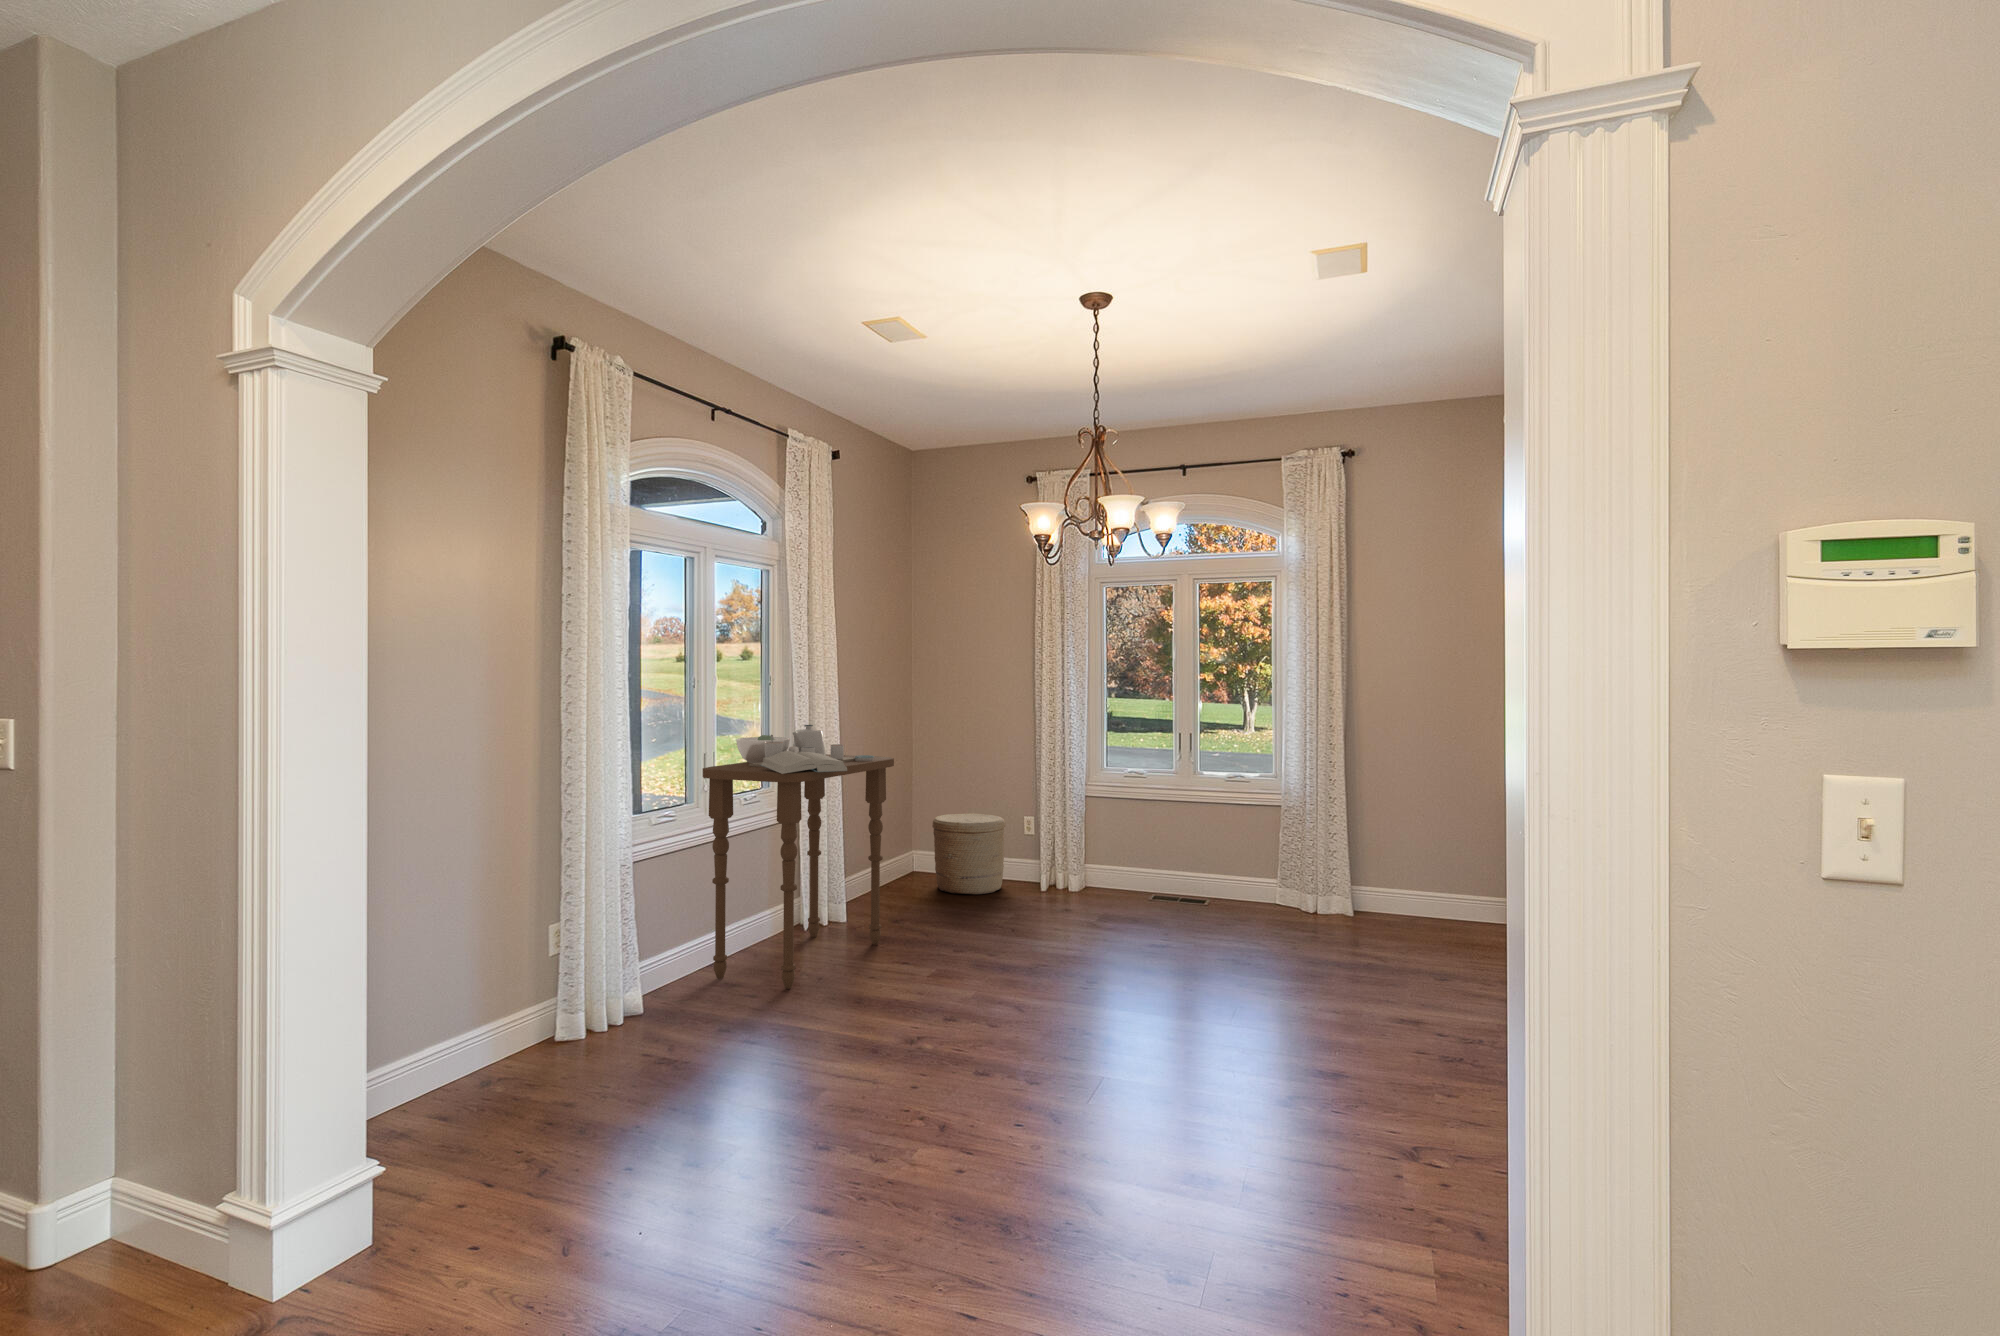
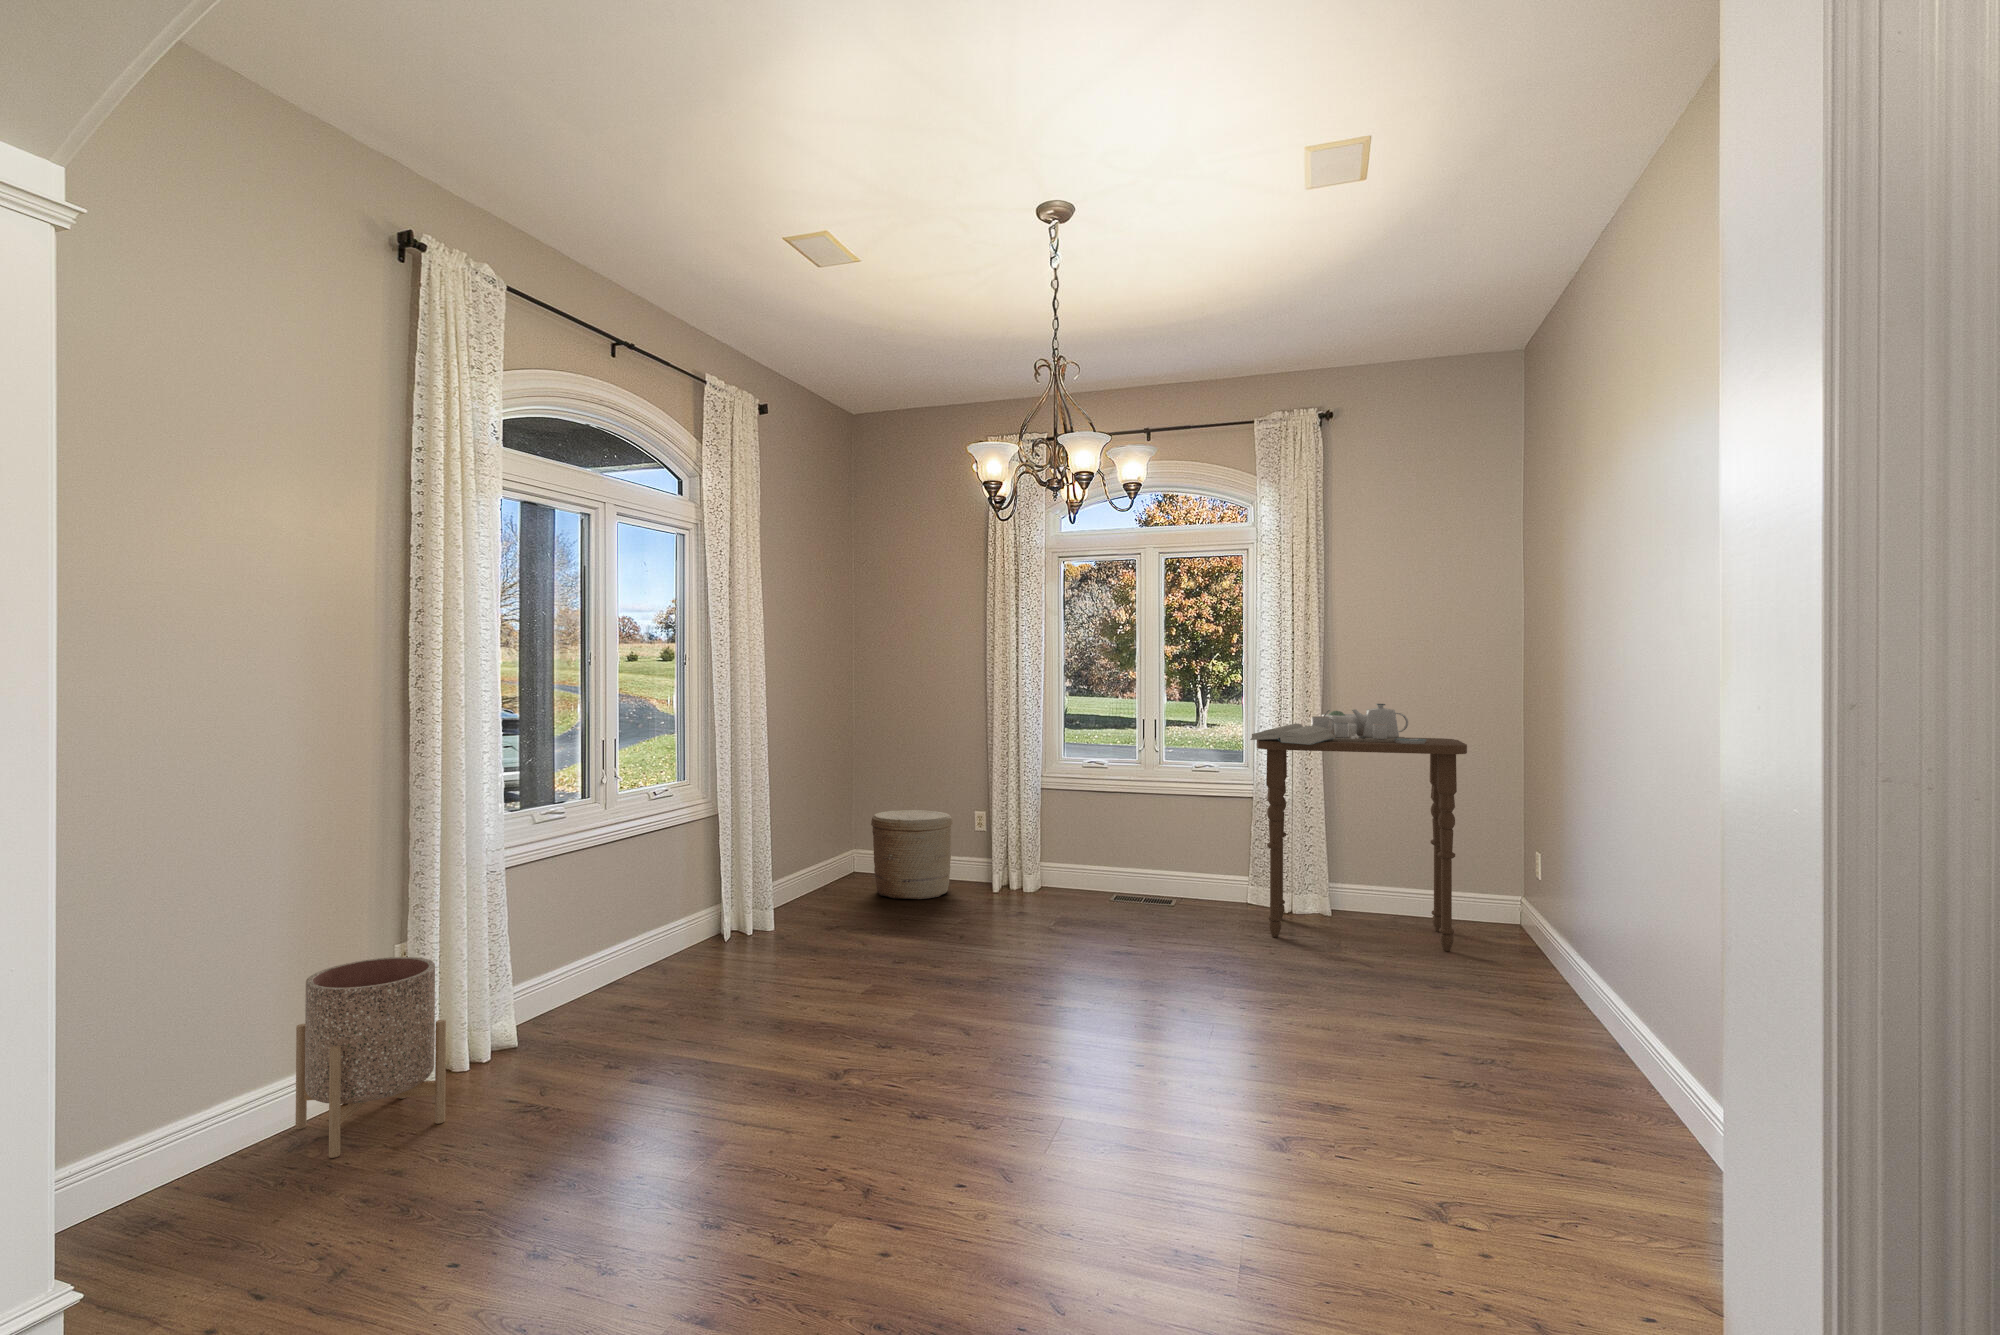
side table: present [703,725,894,989] -> present [1250,704,1467,951]
planter: none [478,936,596,1096] -> present [296,957,446,1158]

